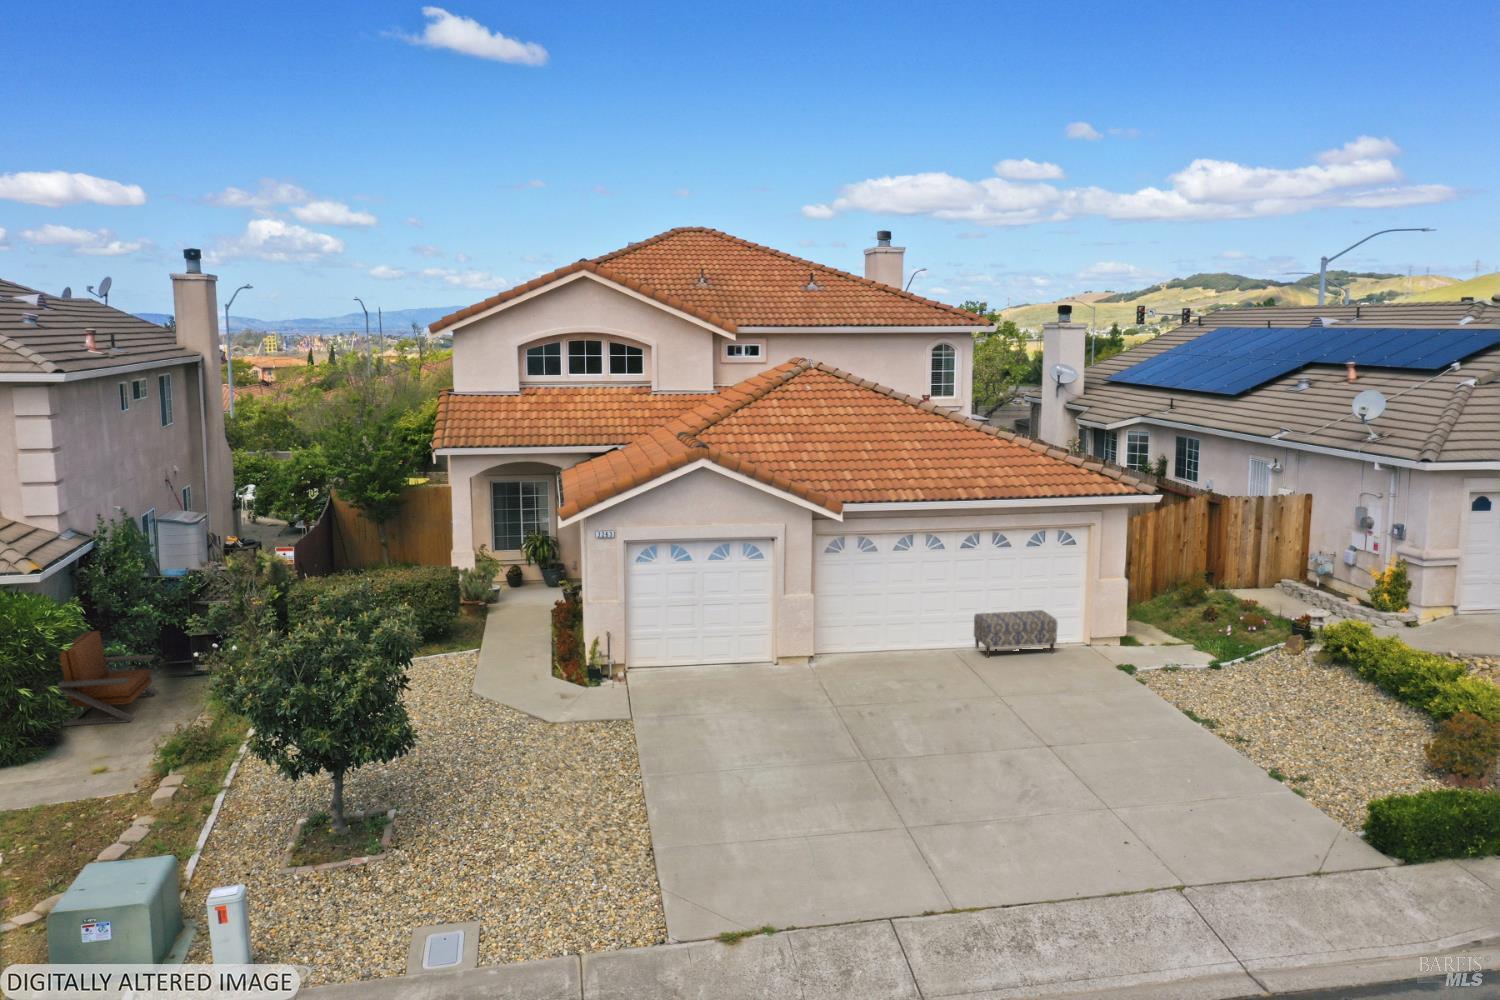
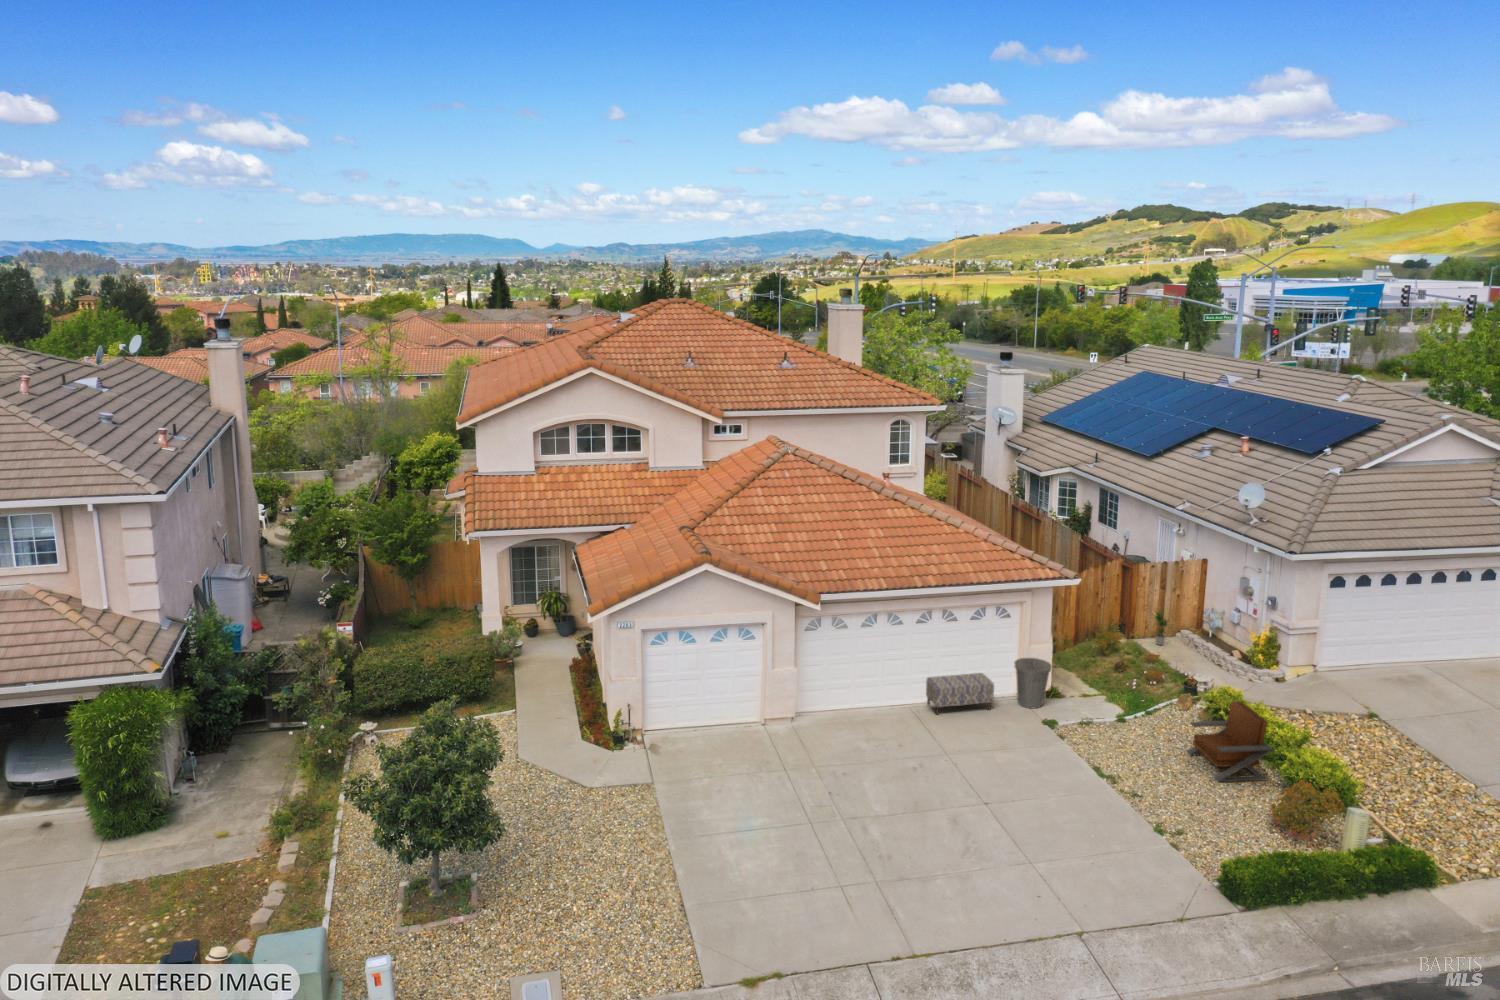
potted plant: none [1242,549,1272,594] -> present [1154,611,1169,645]
trash can: none [1082,593,1128,652] -> present [1015,658,1051,708]
lounge chair: present [58,631,159,726] -> present [1187,701,1274,782]

